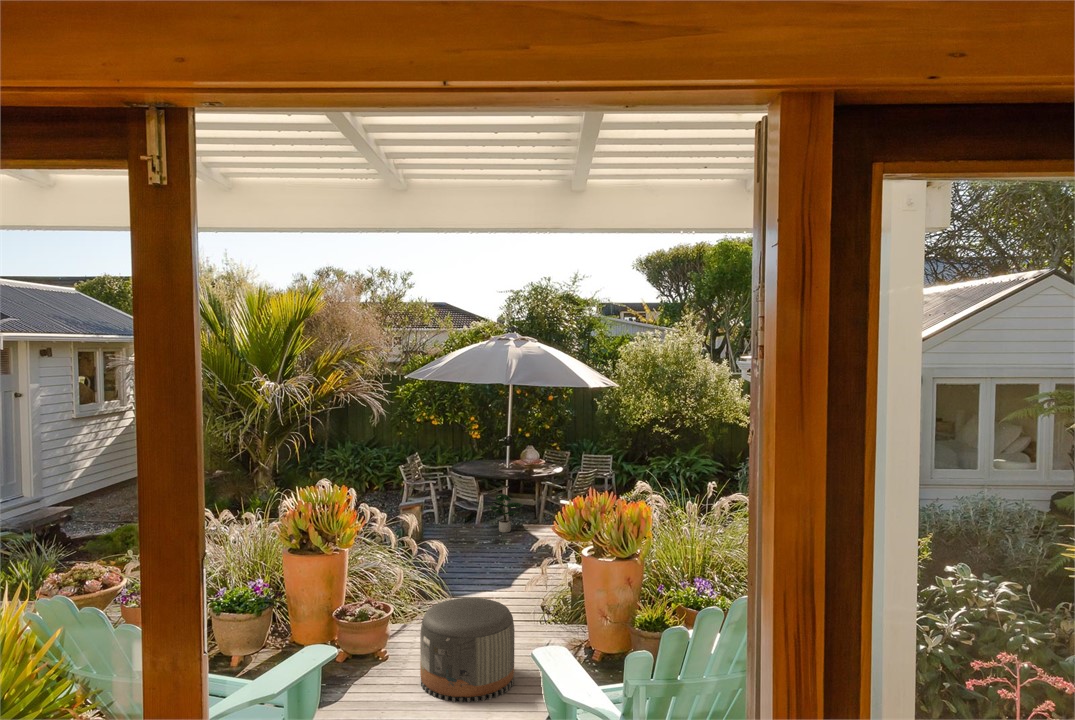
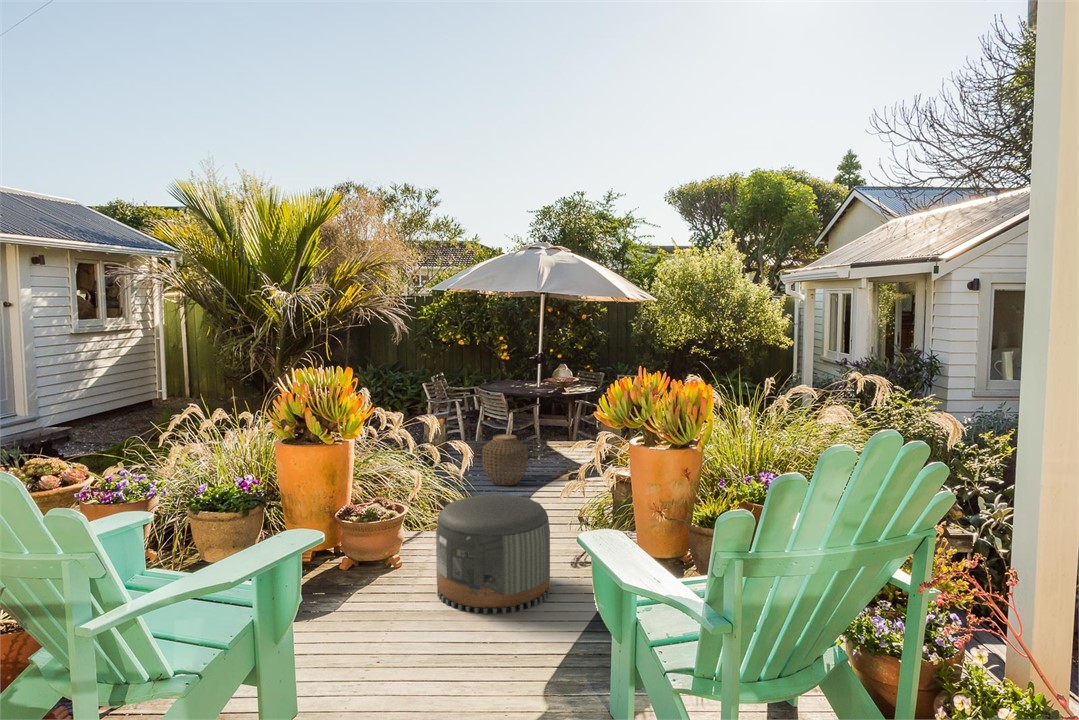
potted plant: present [490,494,524,533] -> none [518,409,556,449]
woven basket: none [457,525,498,573] -> present [482,434,528,485]

